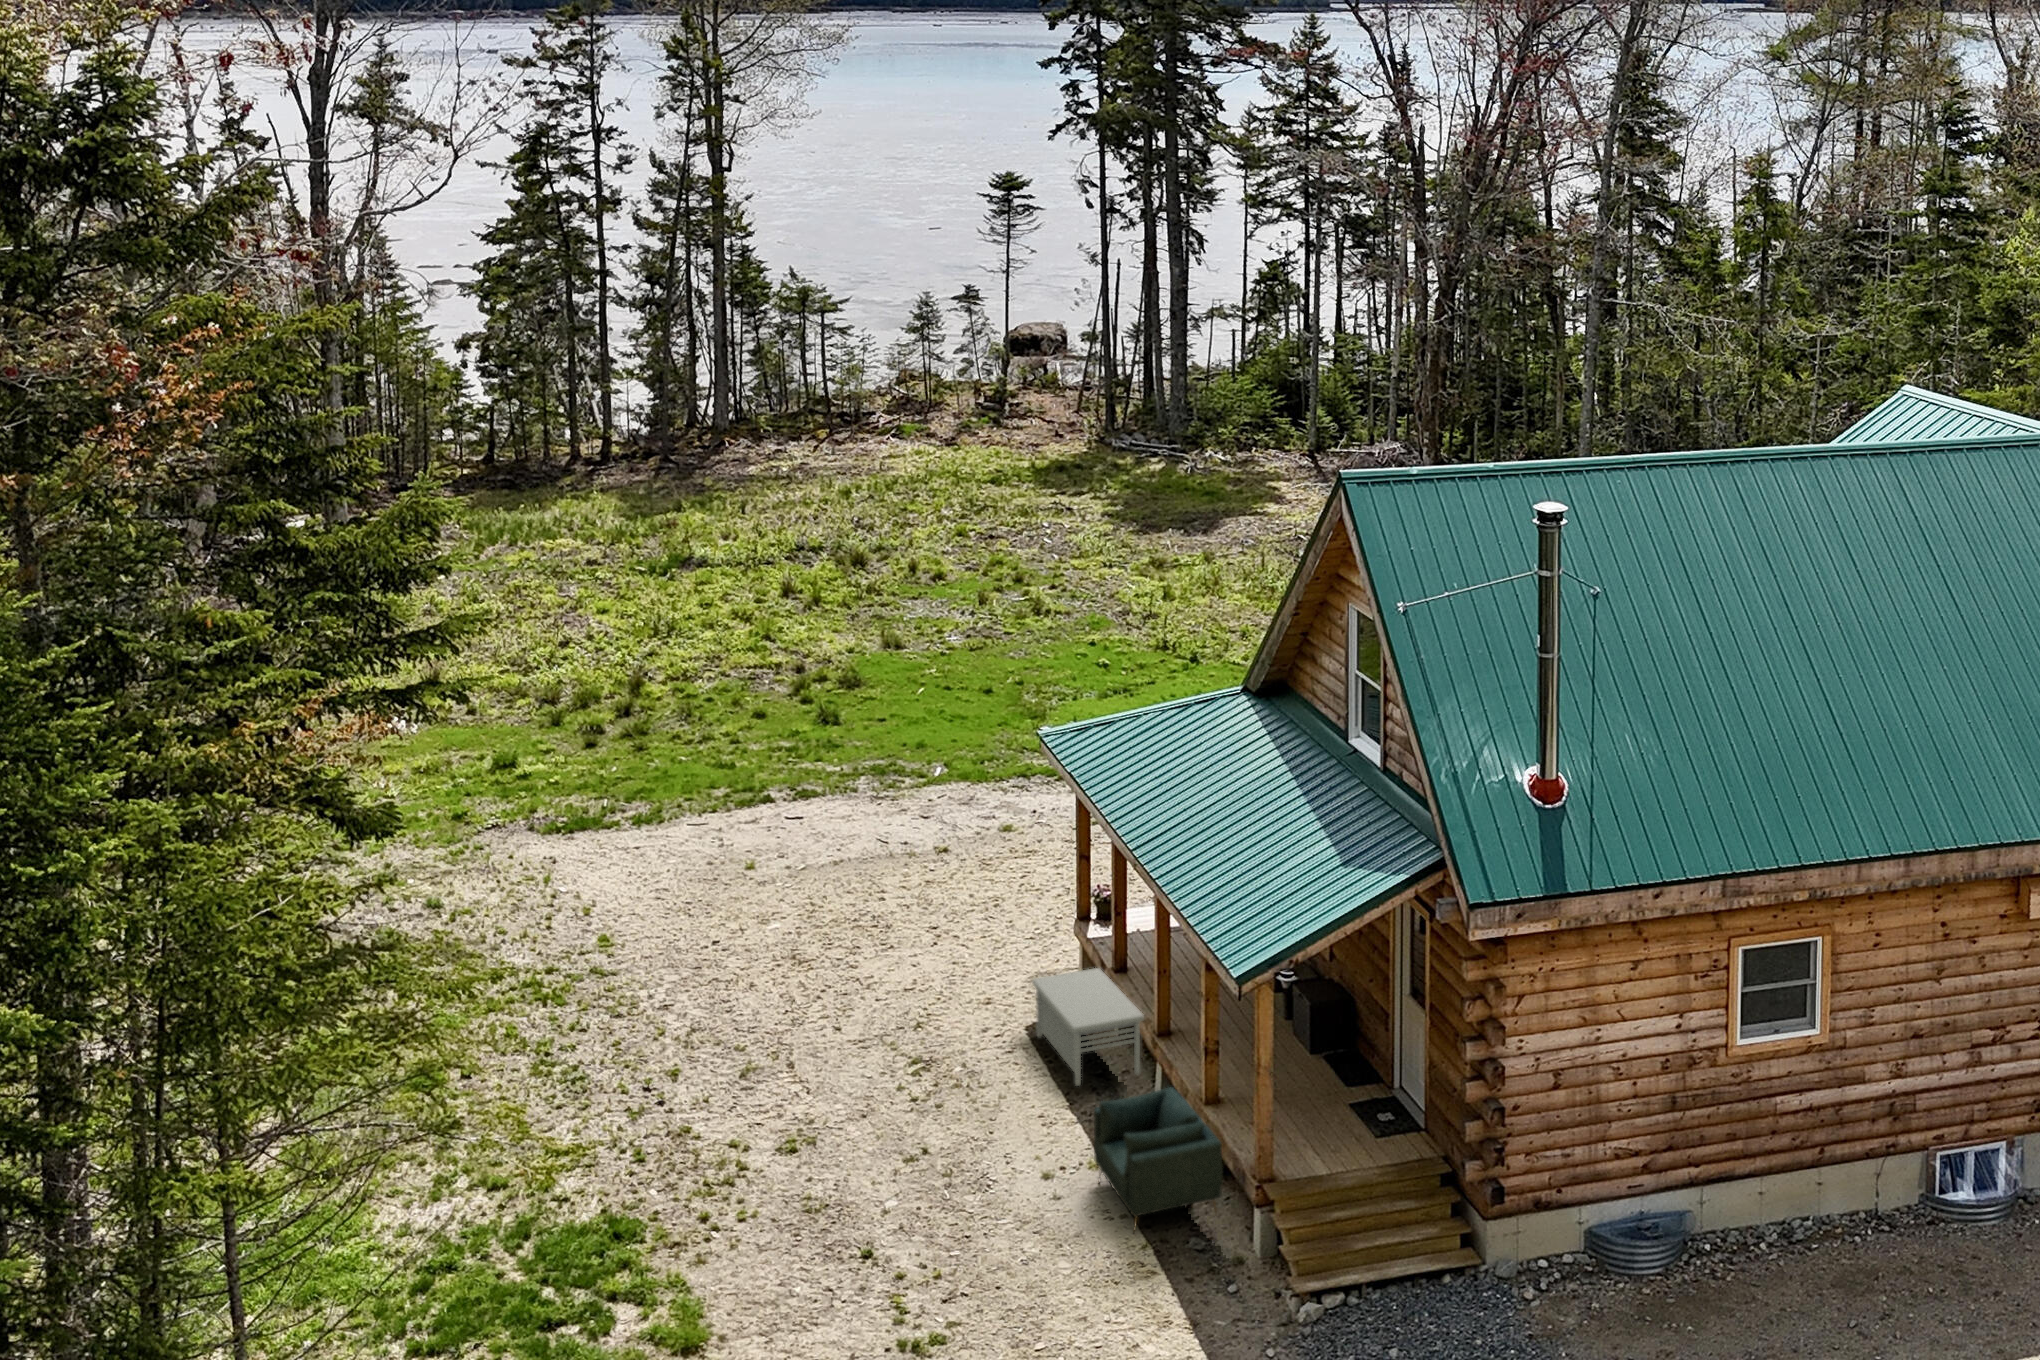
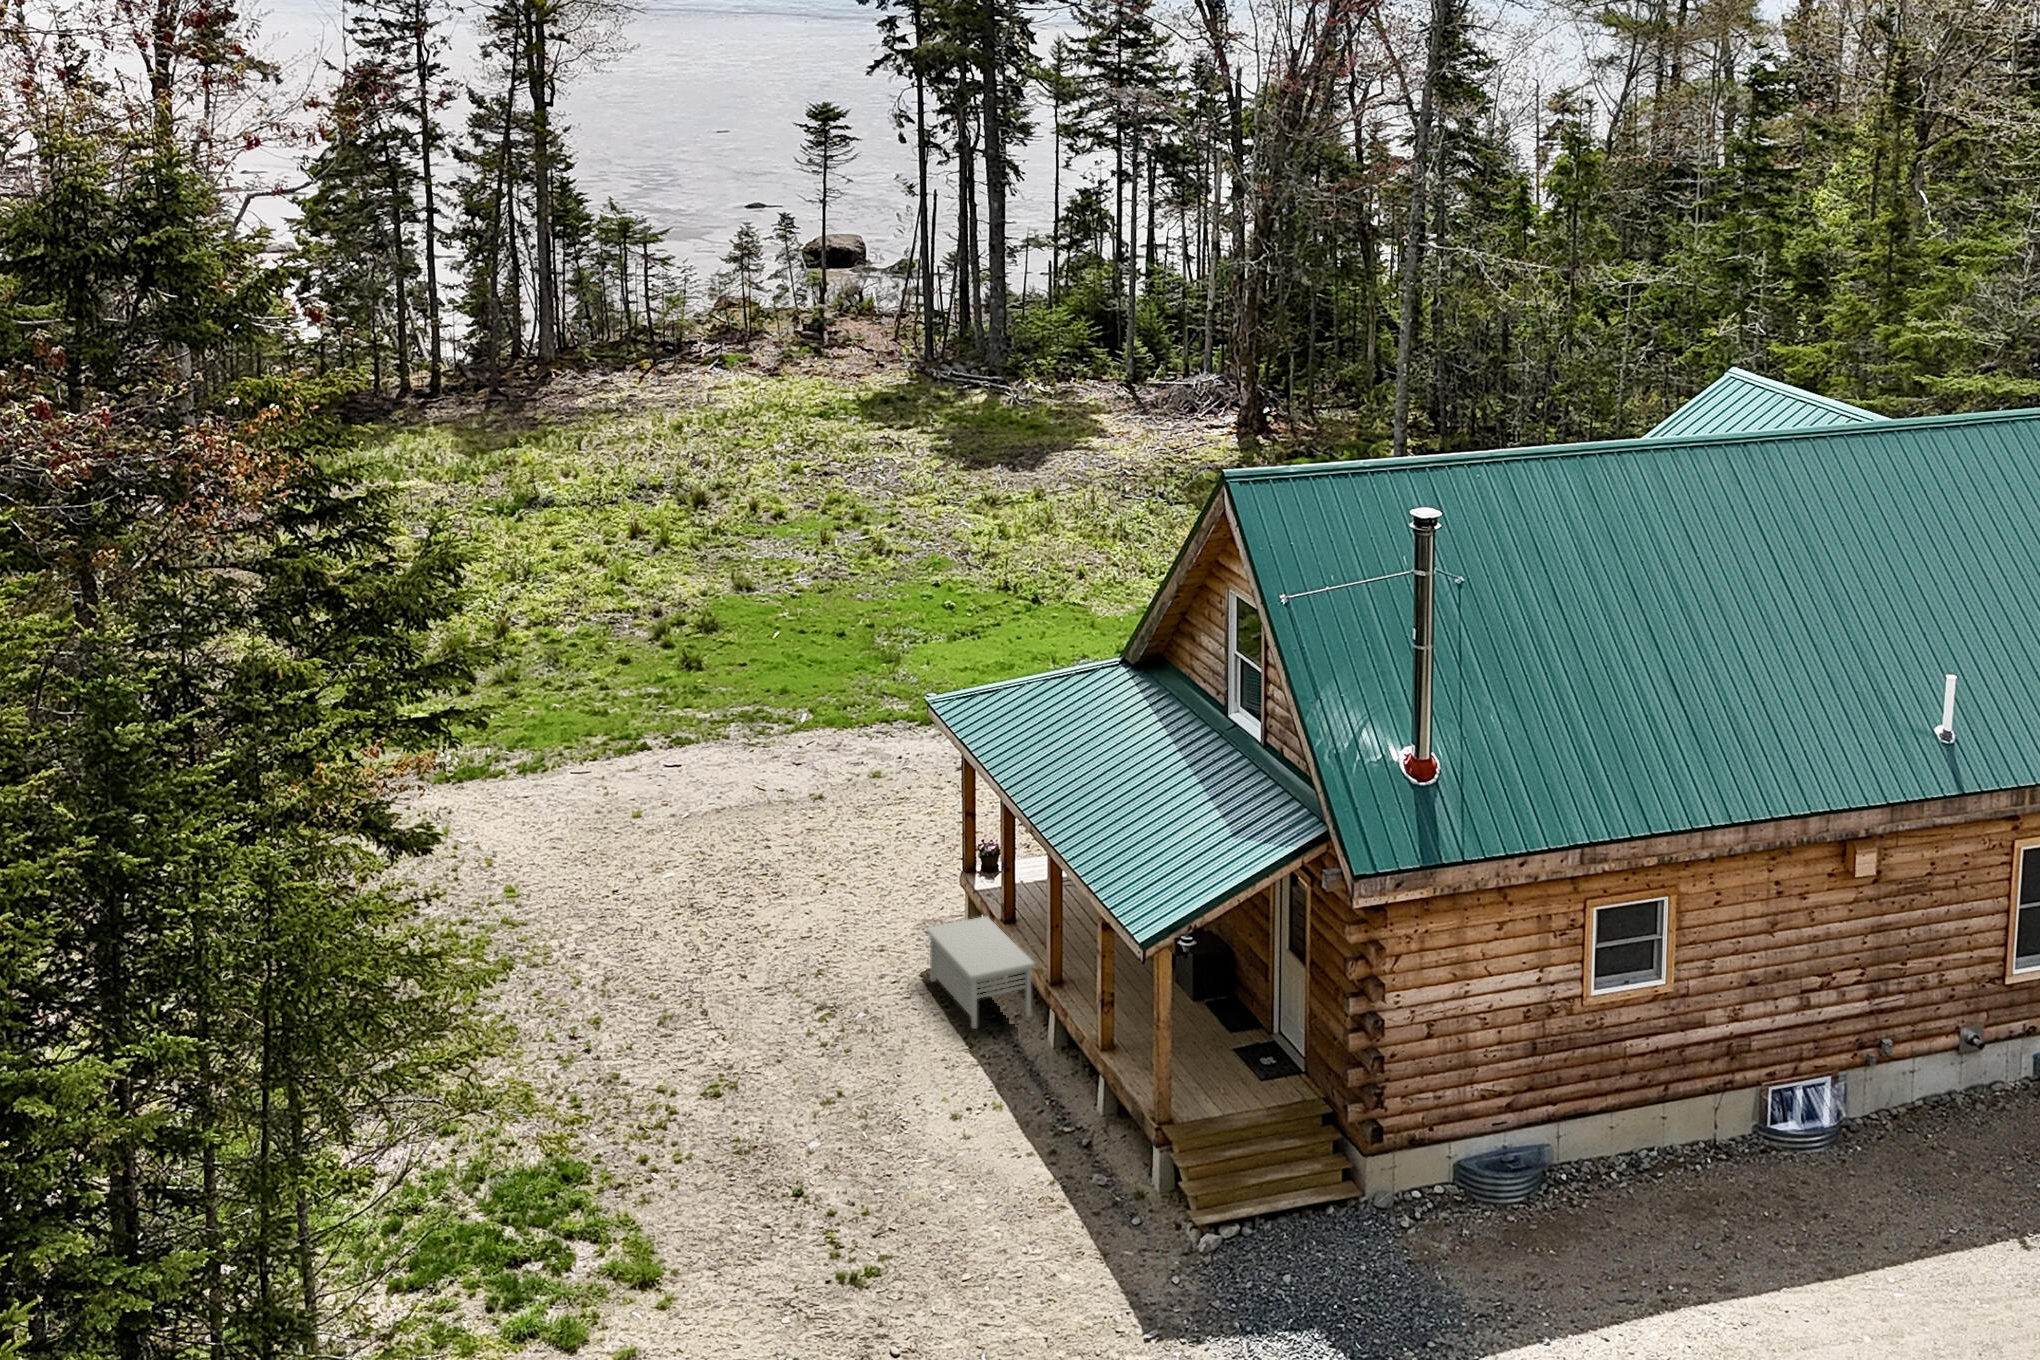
armchair: present [1094,1087,1222,1225] -> none [1000,1035,1122,1172]

